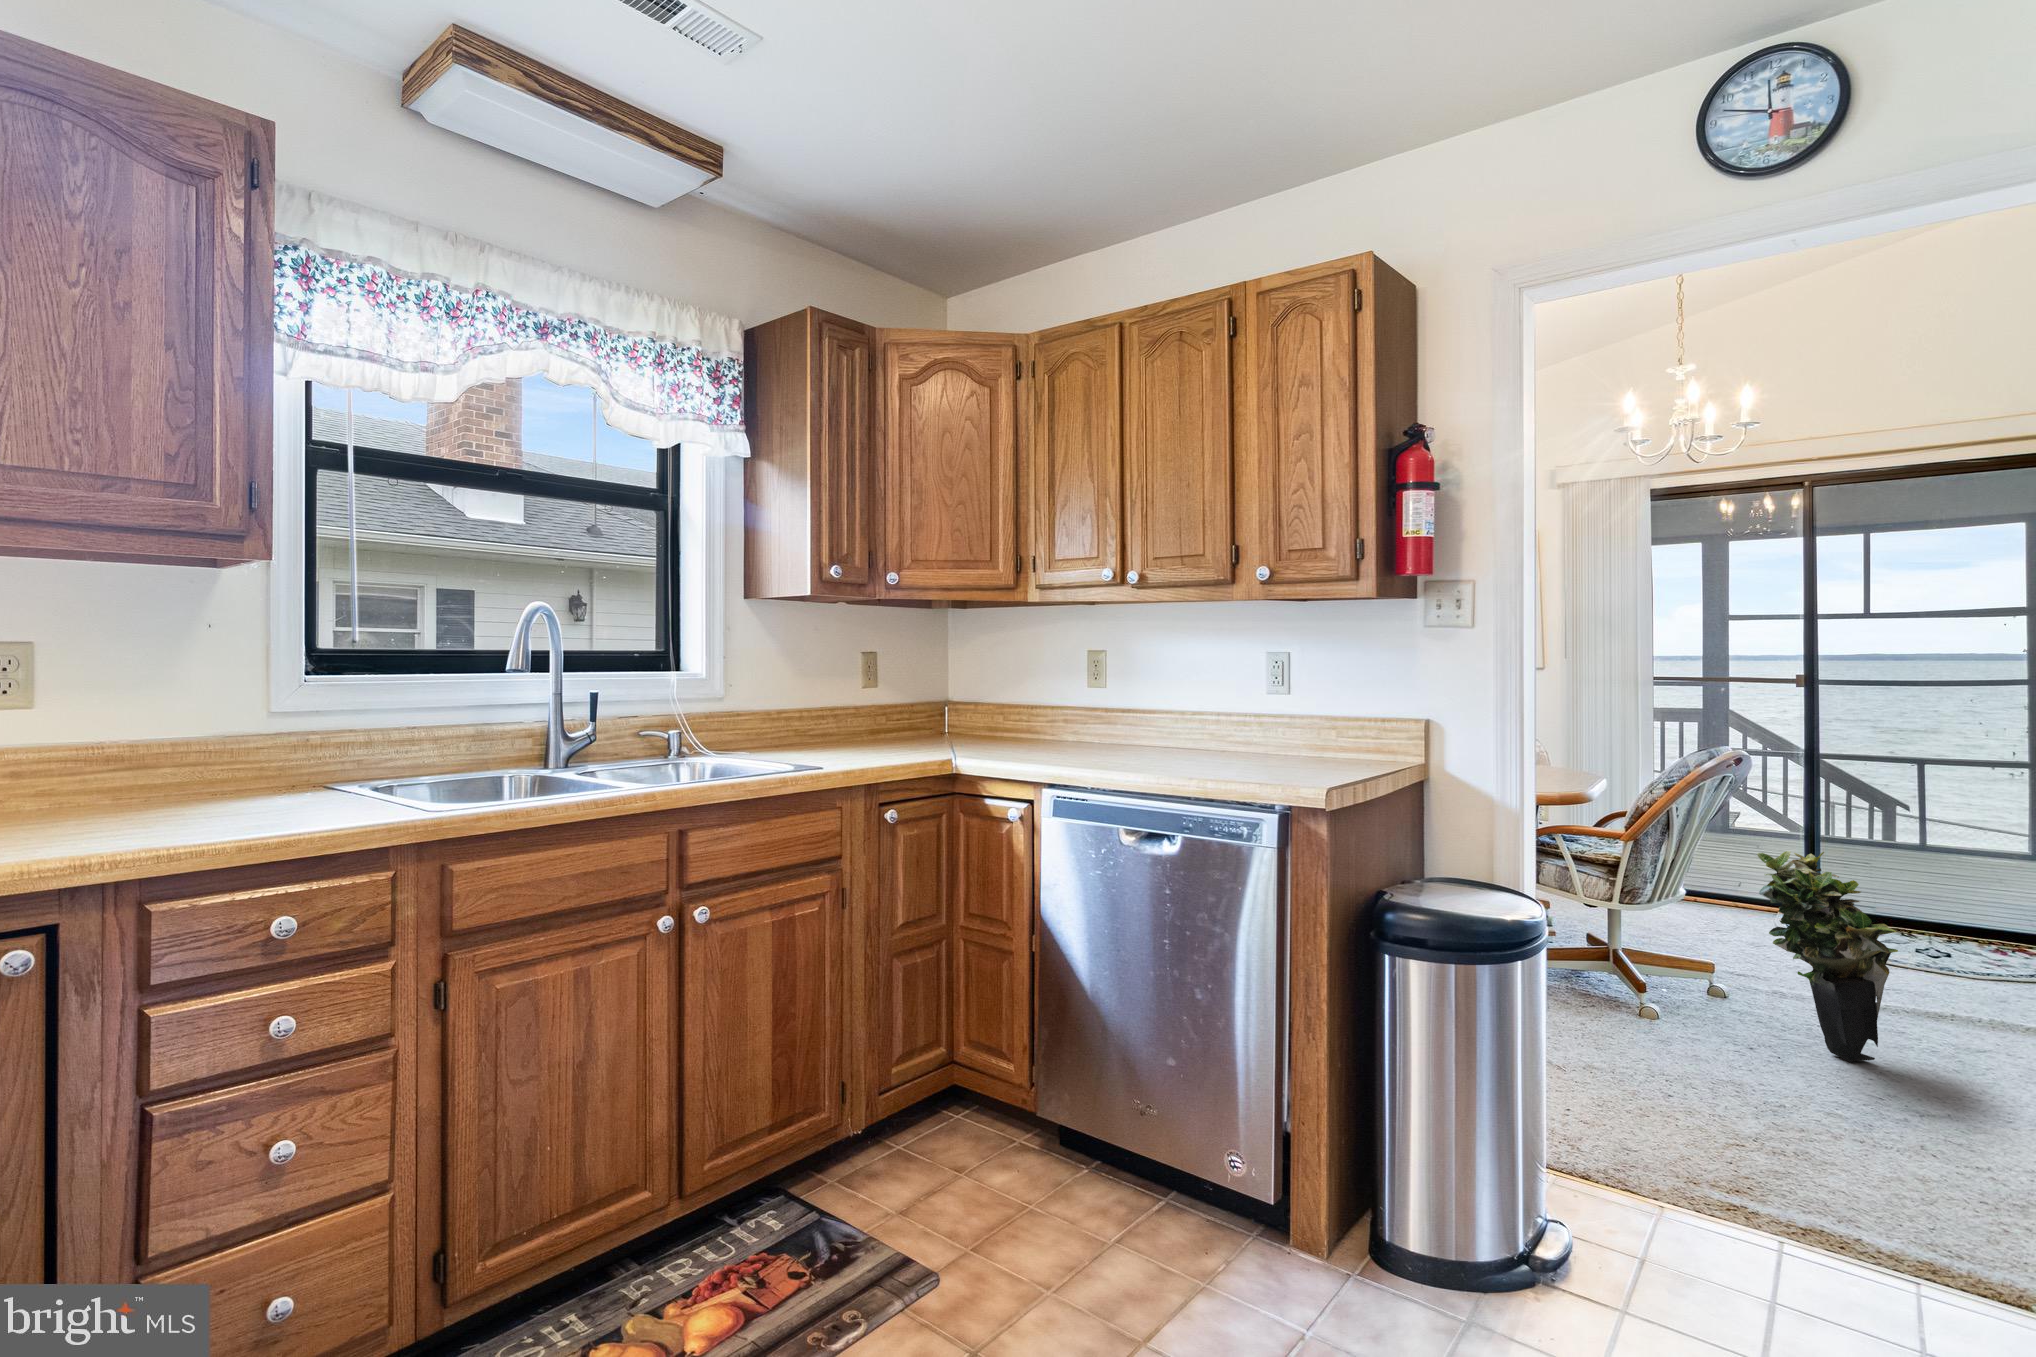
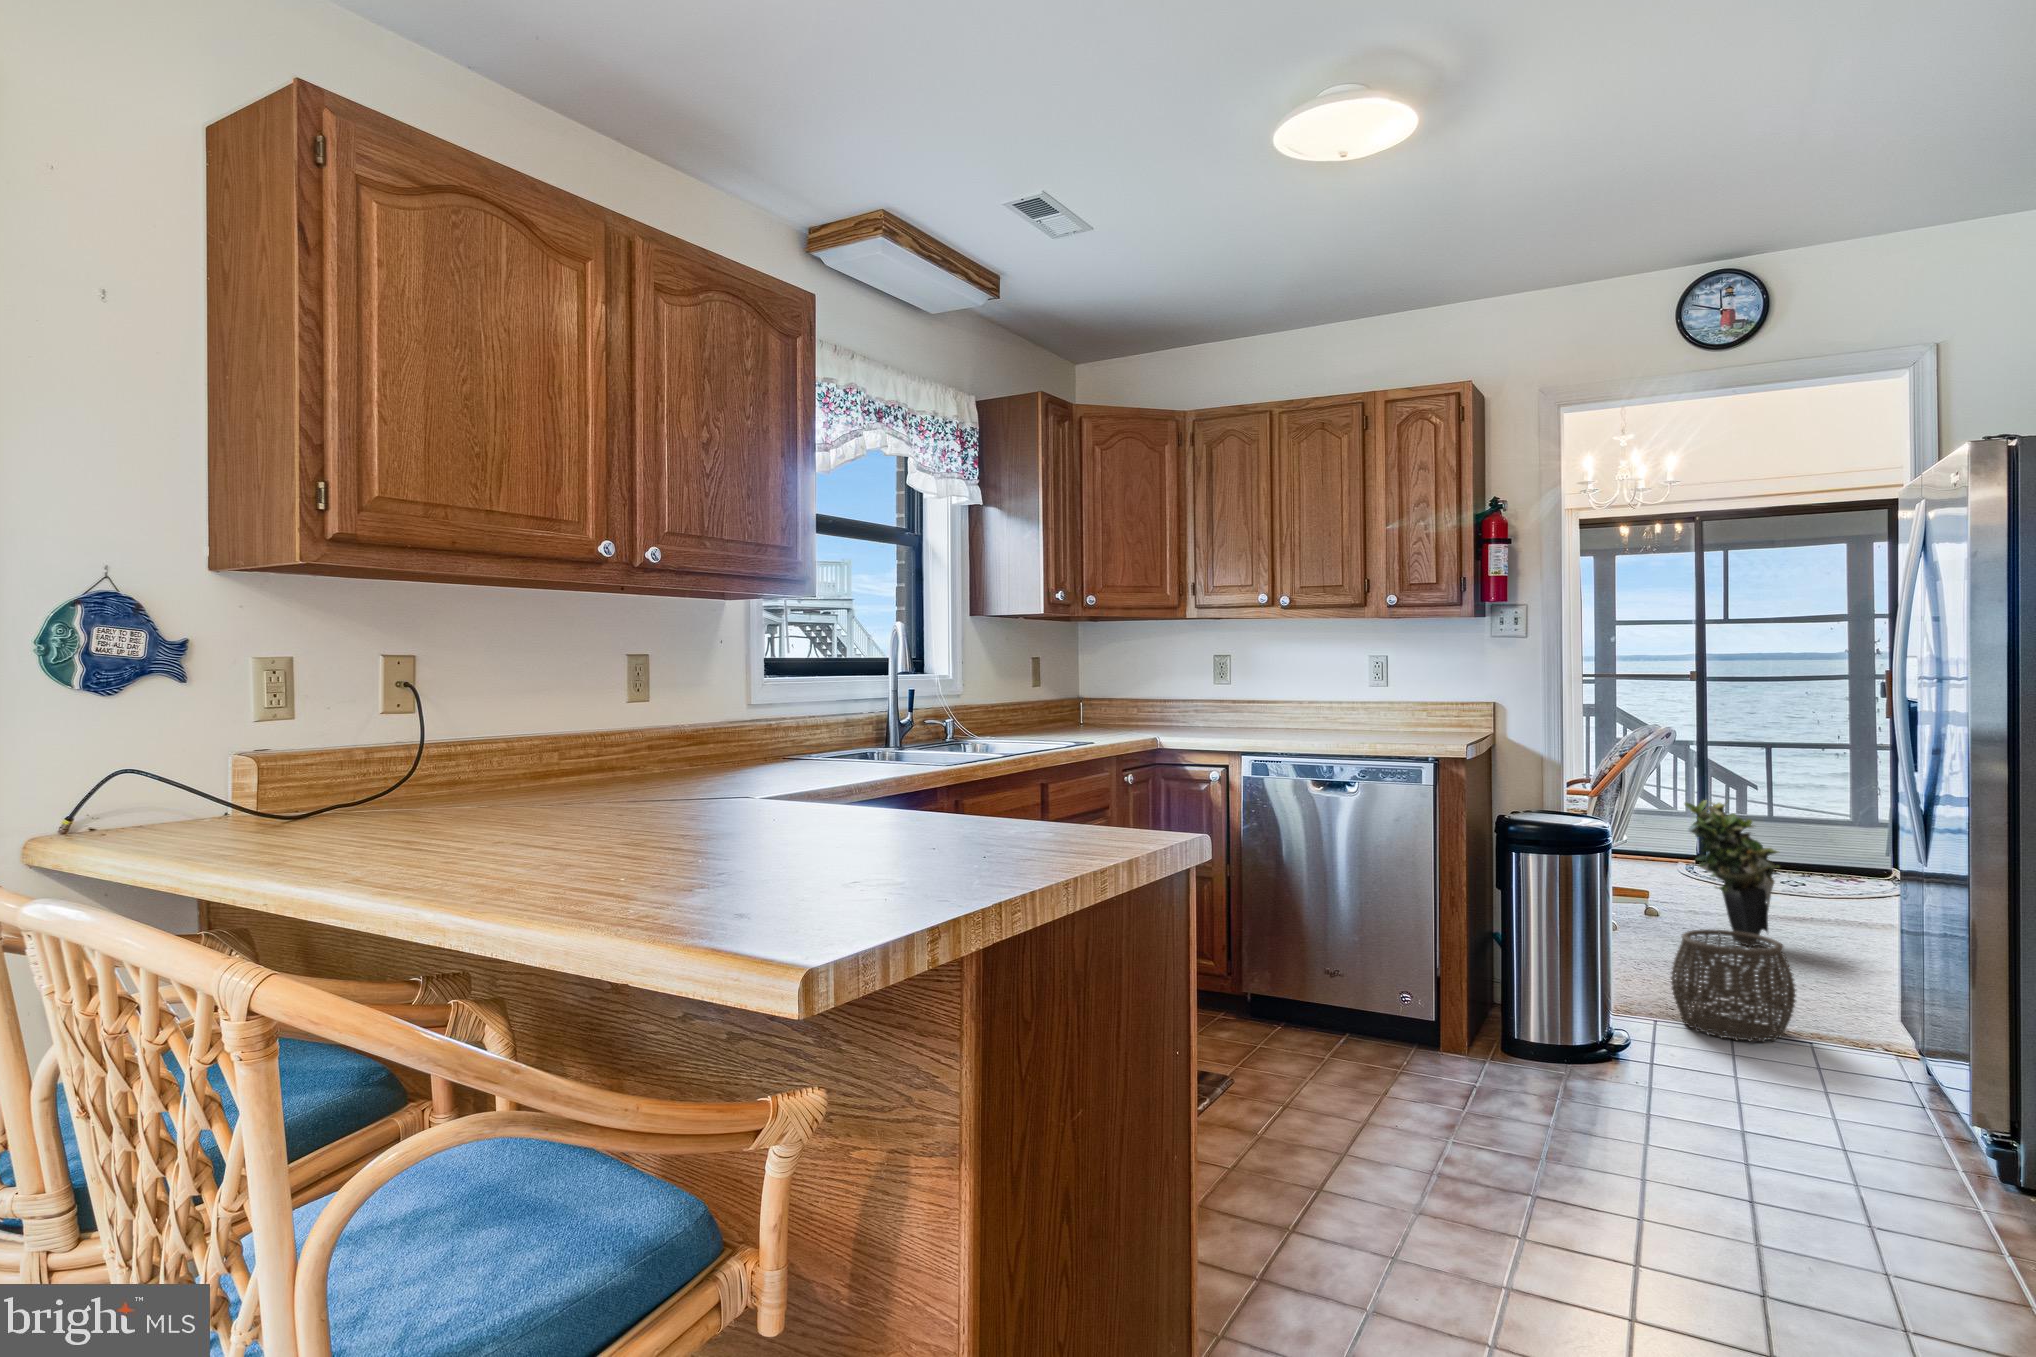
woven basket: none [1678,1068,1887,1270] -> present [1671,929,1796,1042]

